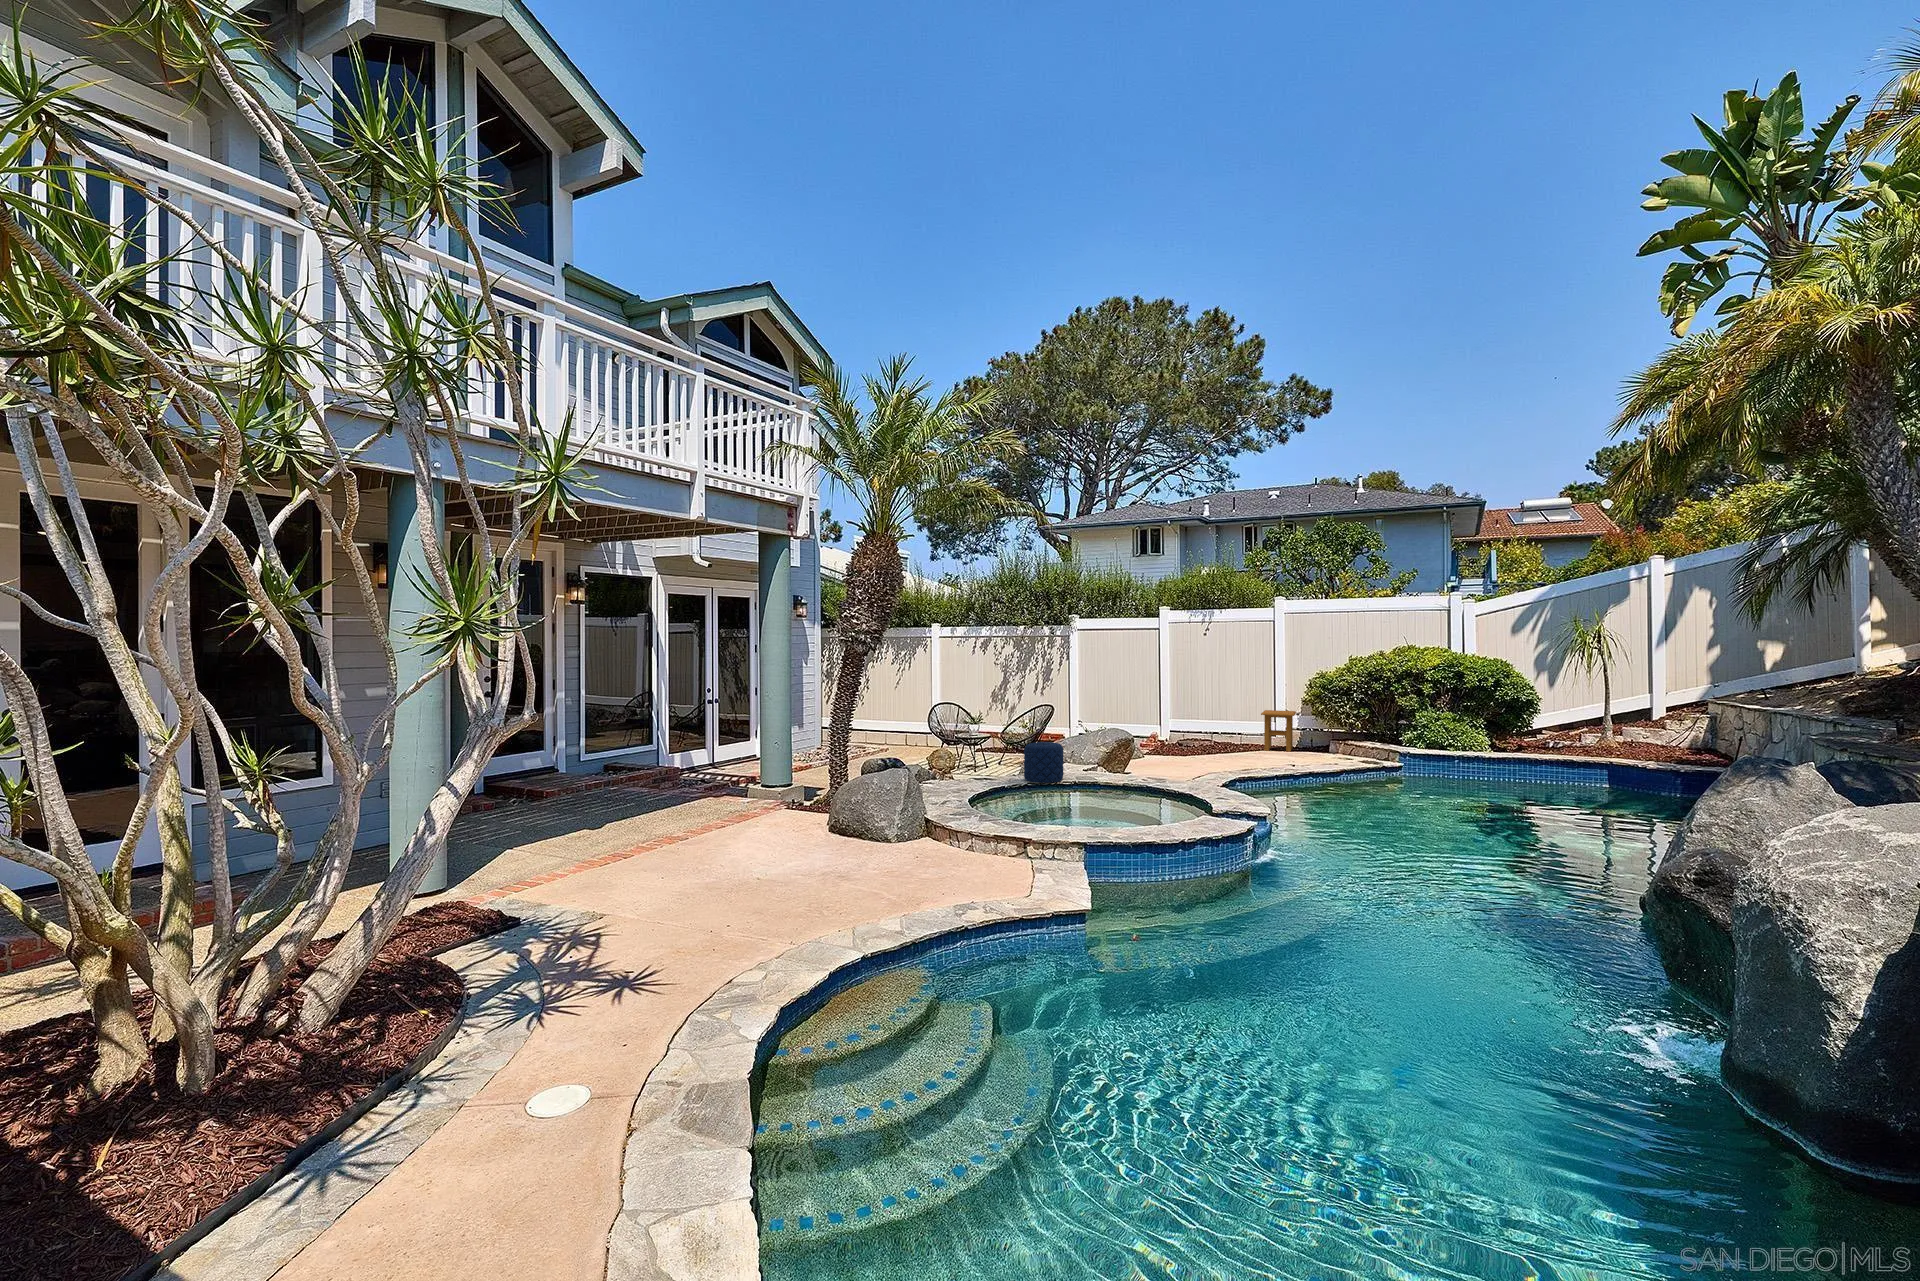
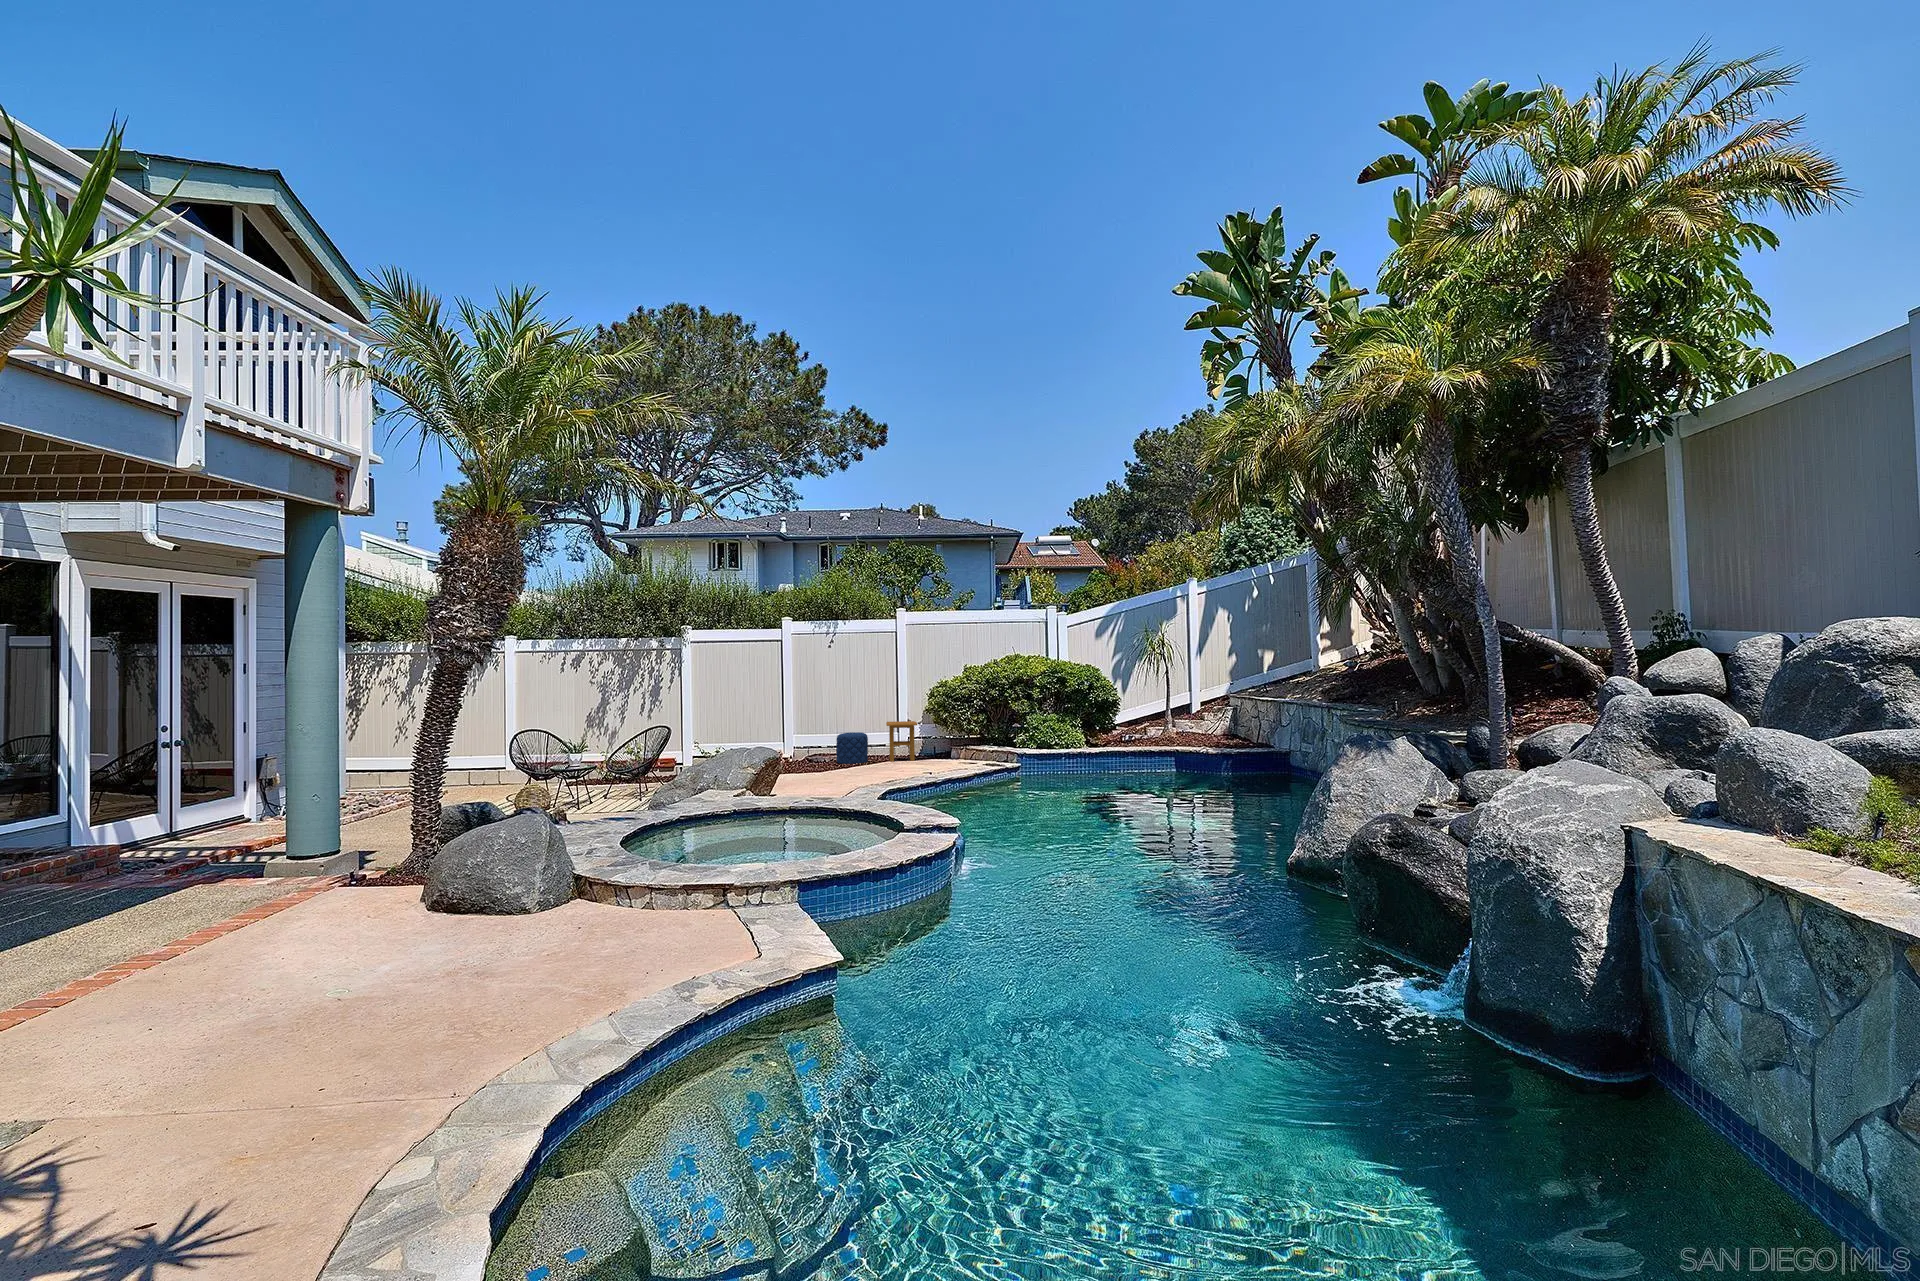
pouf: present [1024,742,1064,783] -> present [836,732,868,764]

